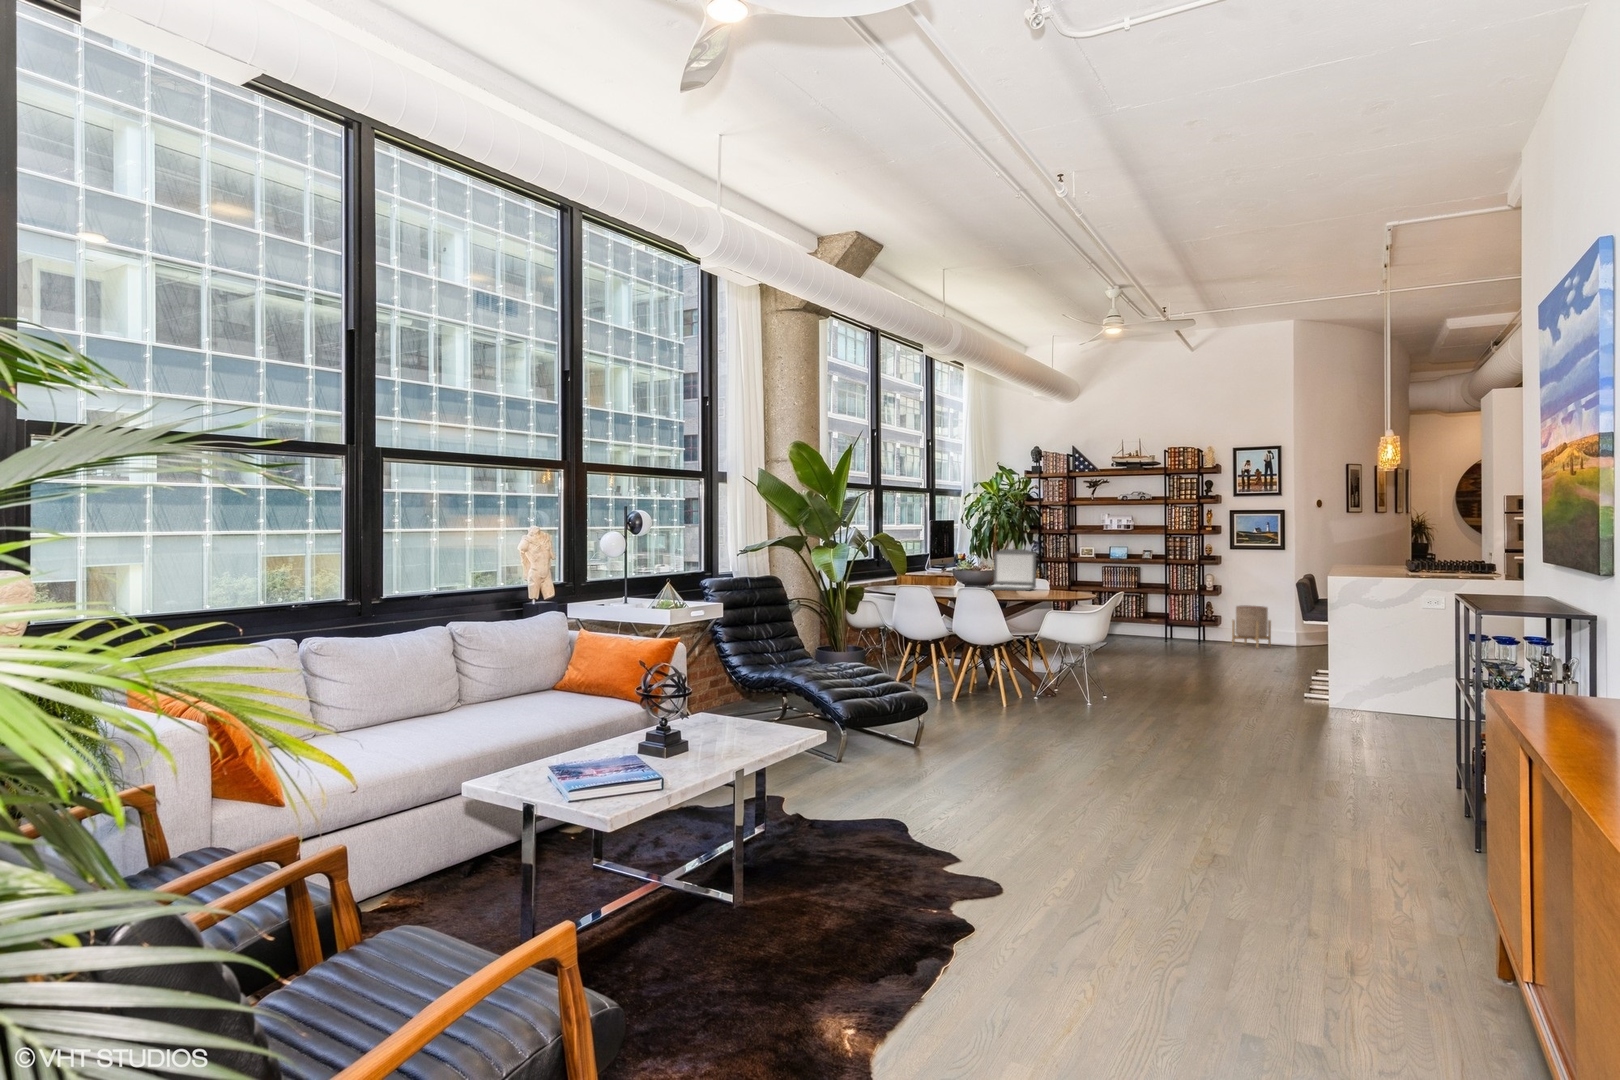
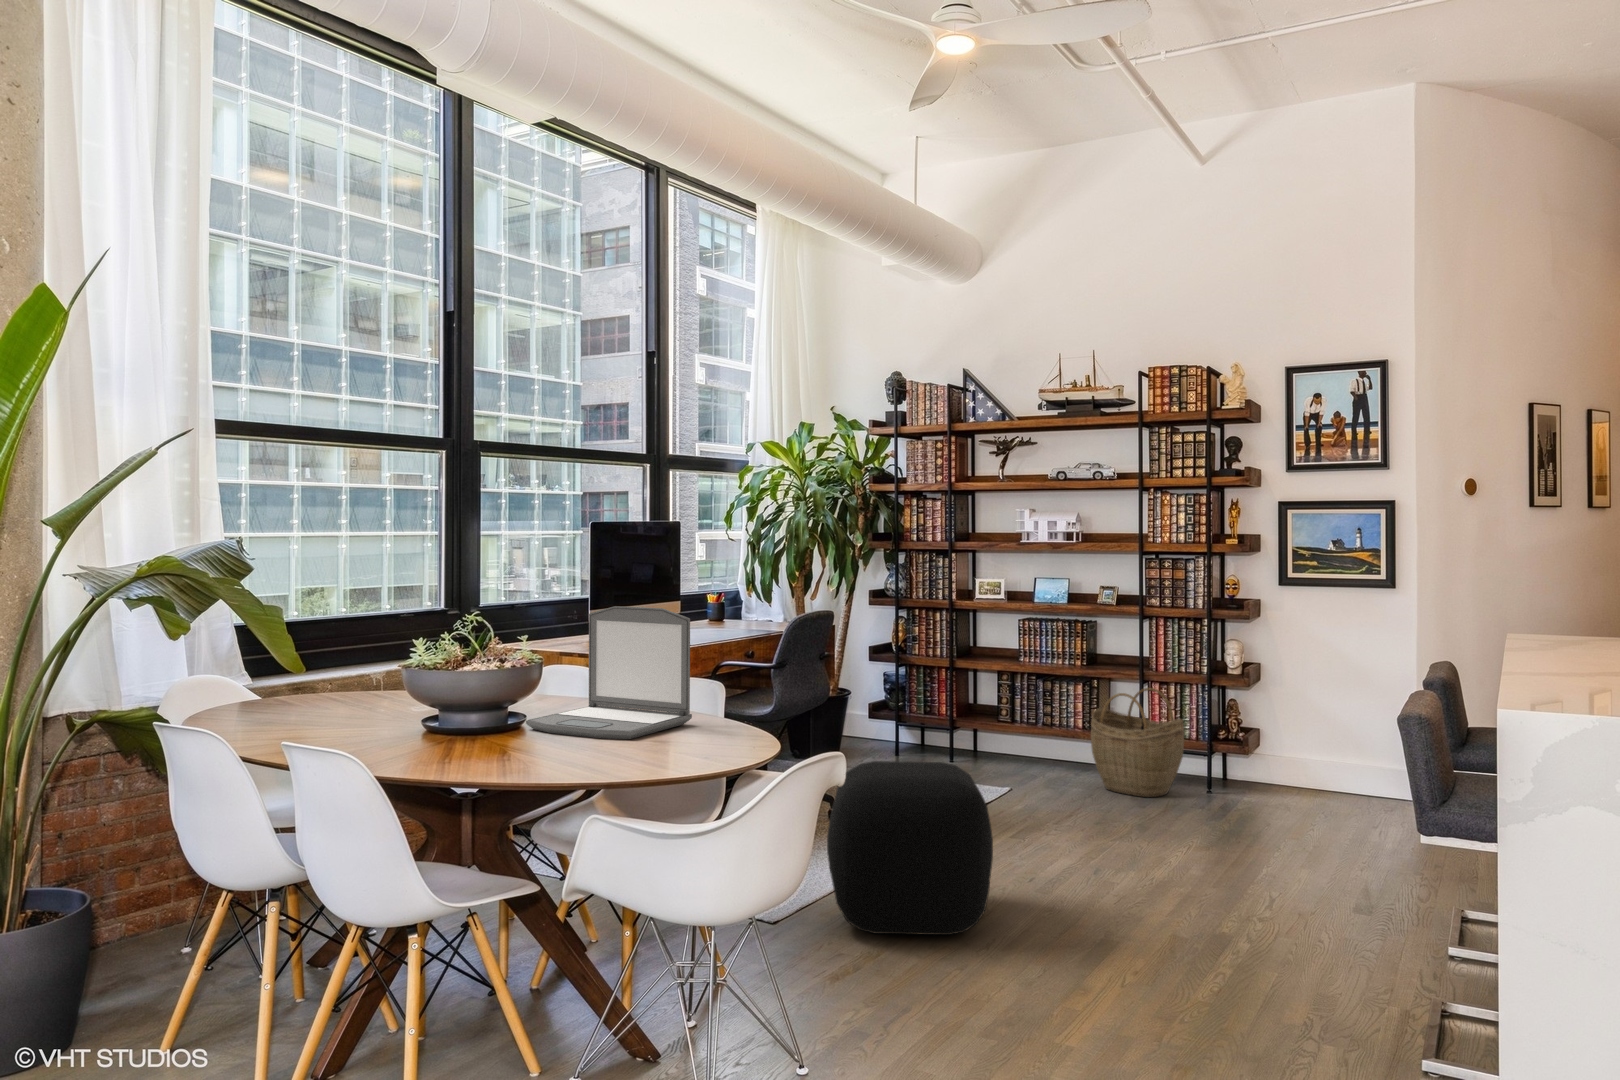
woven basket: none [1143,597,1187,646] -> present [1091,688,1184,797]
planter: present [1232,605,1271,649] -> none [1281,708,1366,810]
ottoman: none [1064,612,1130,673] -> present [827,761,993,935]

